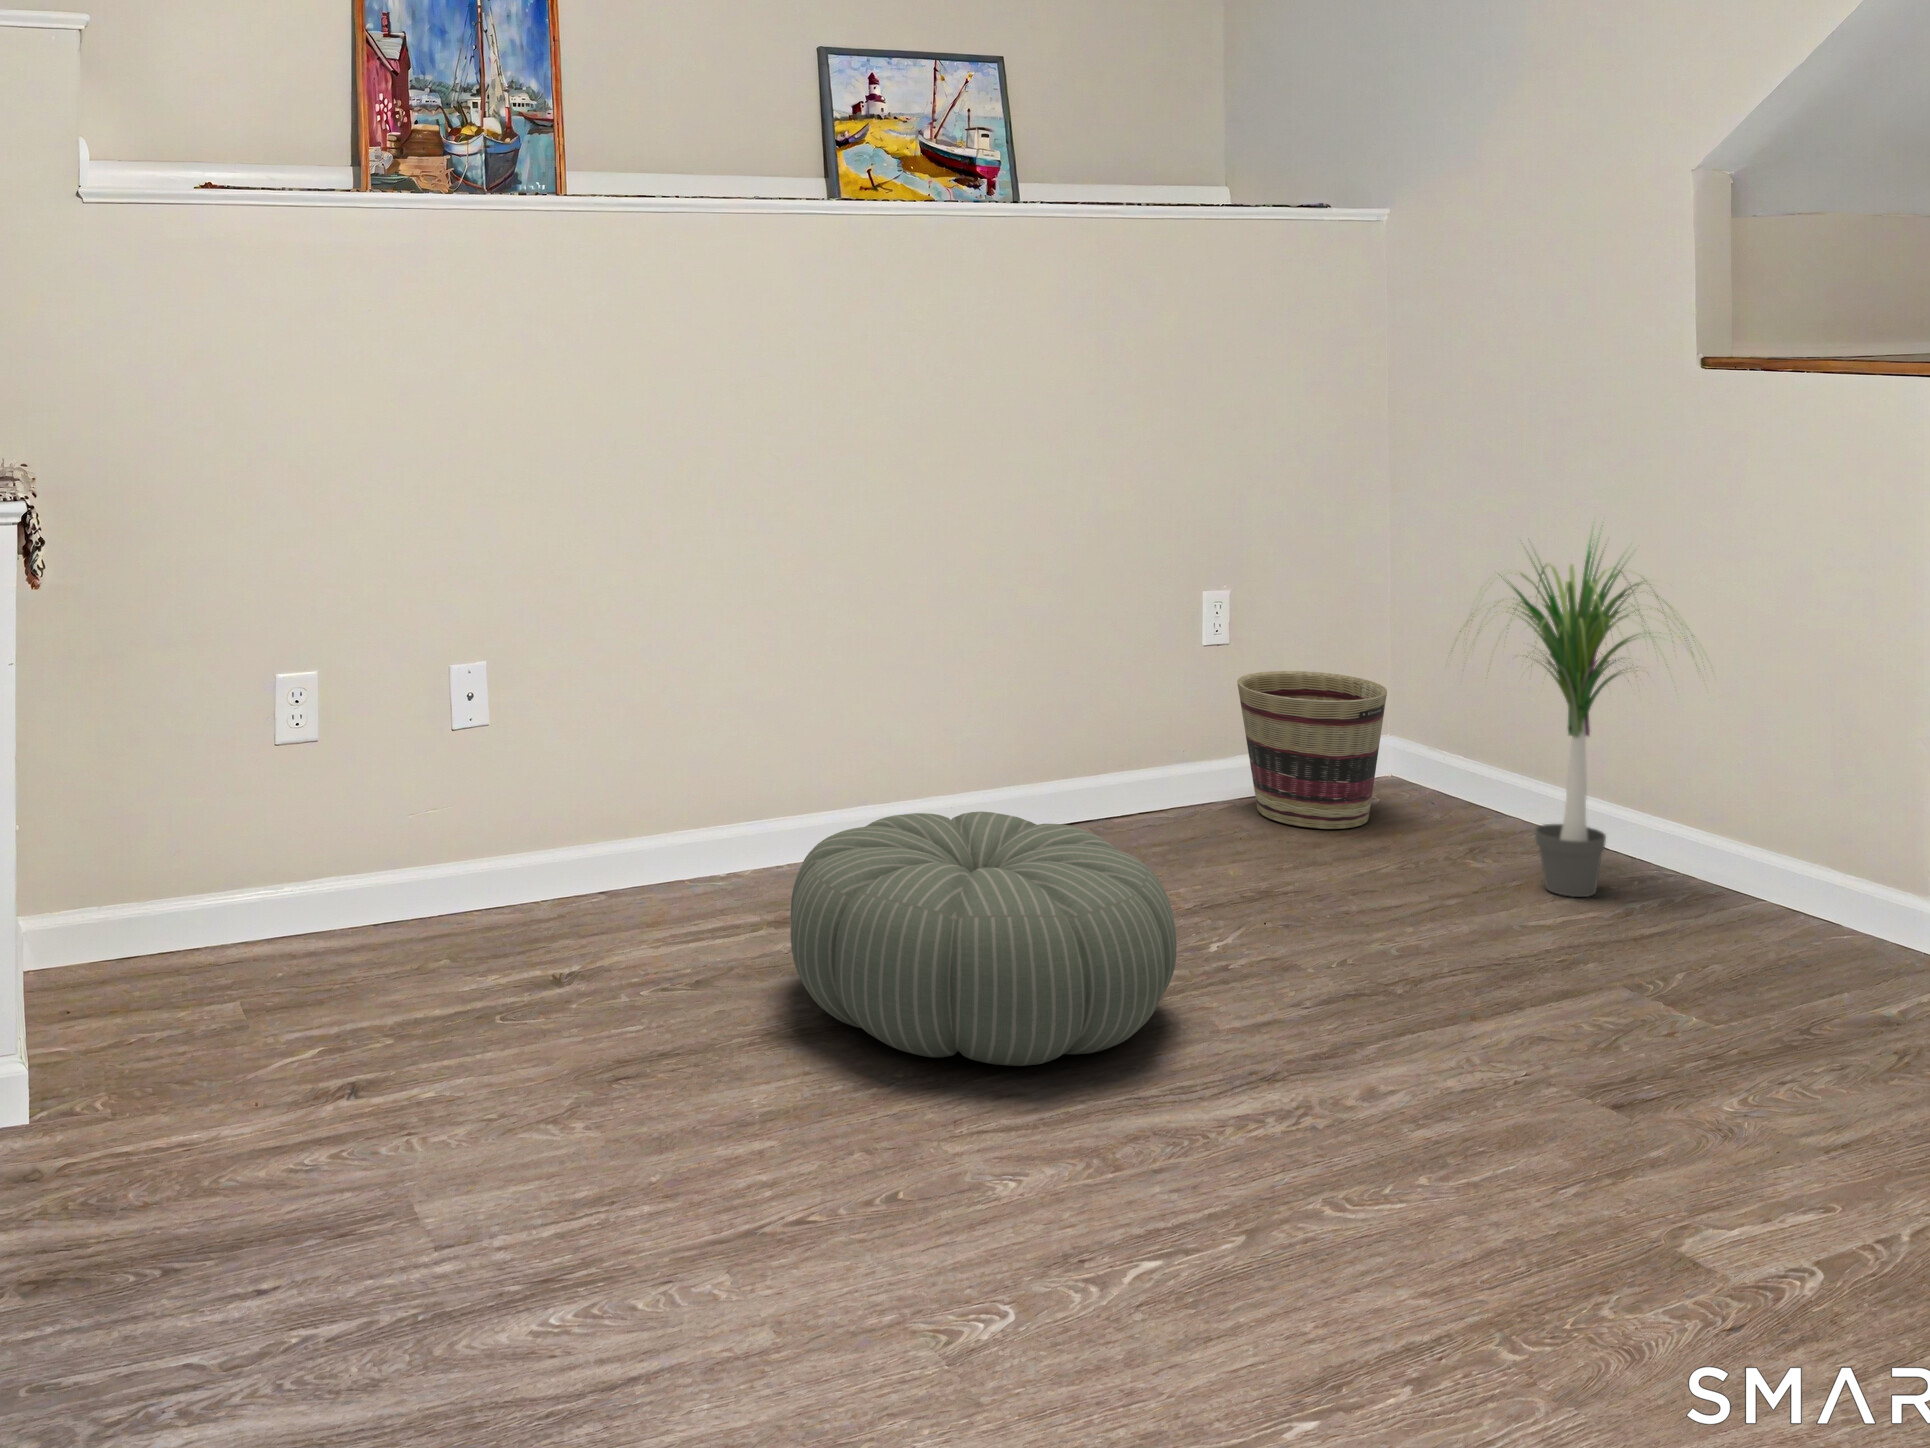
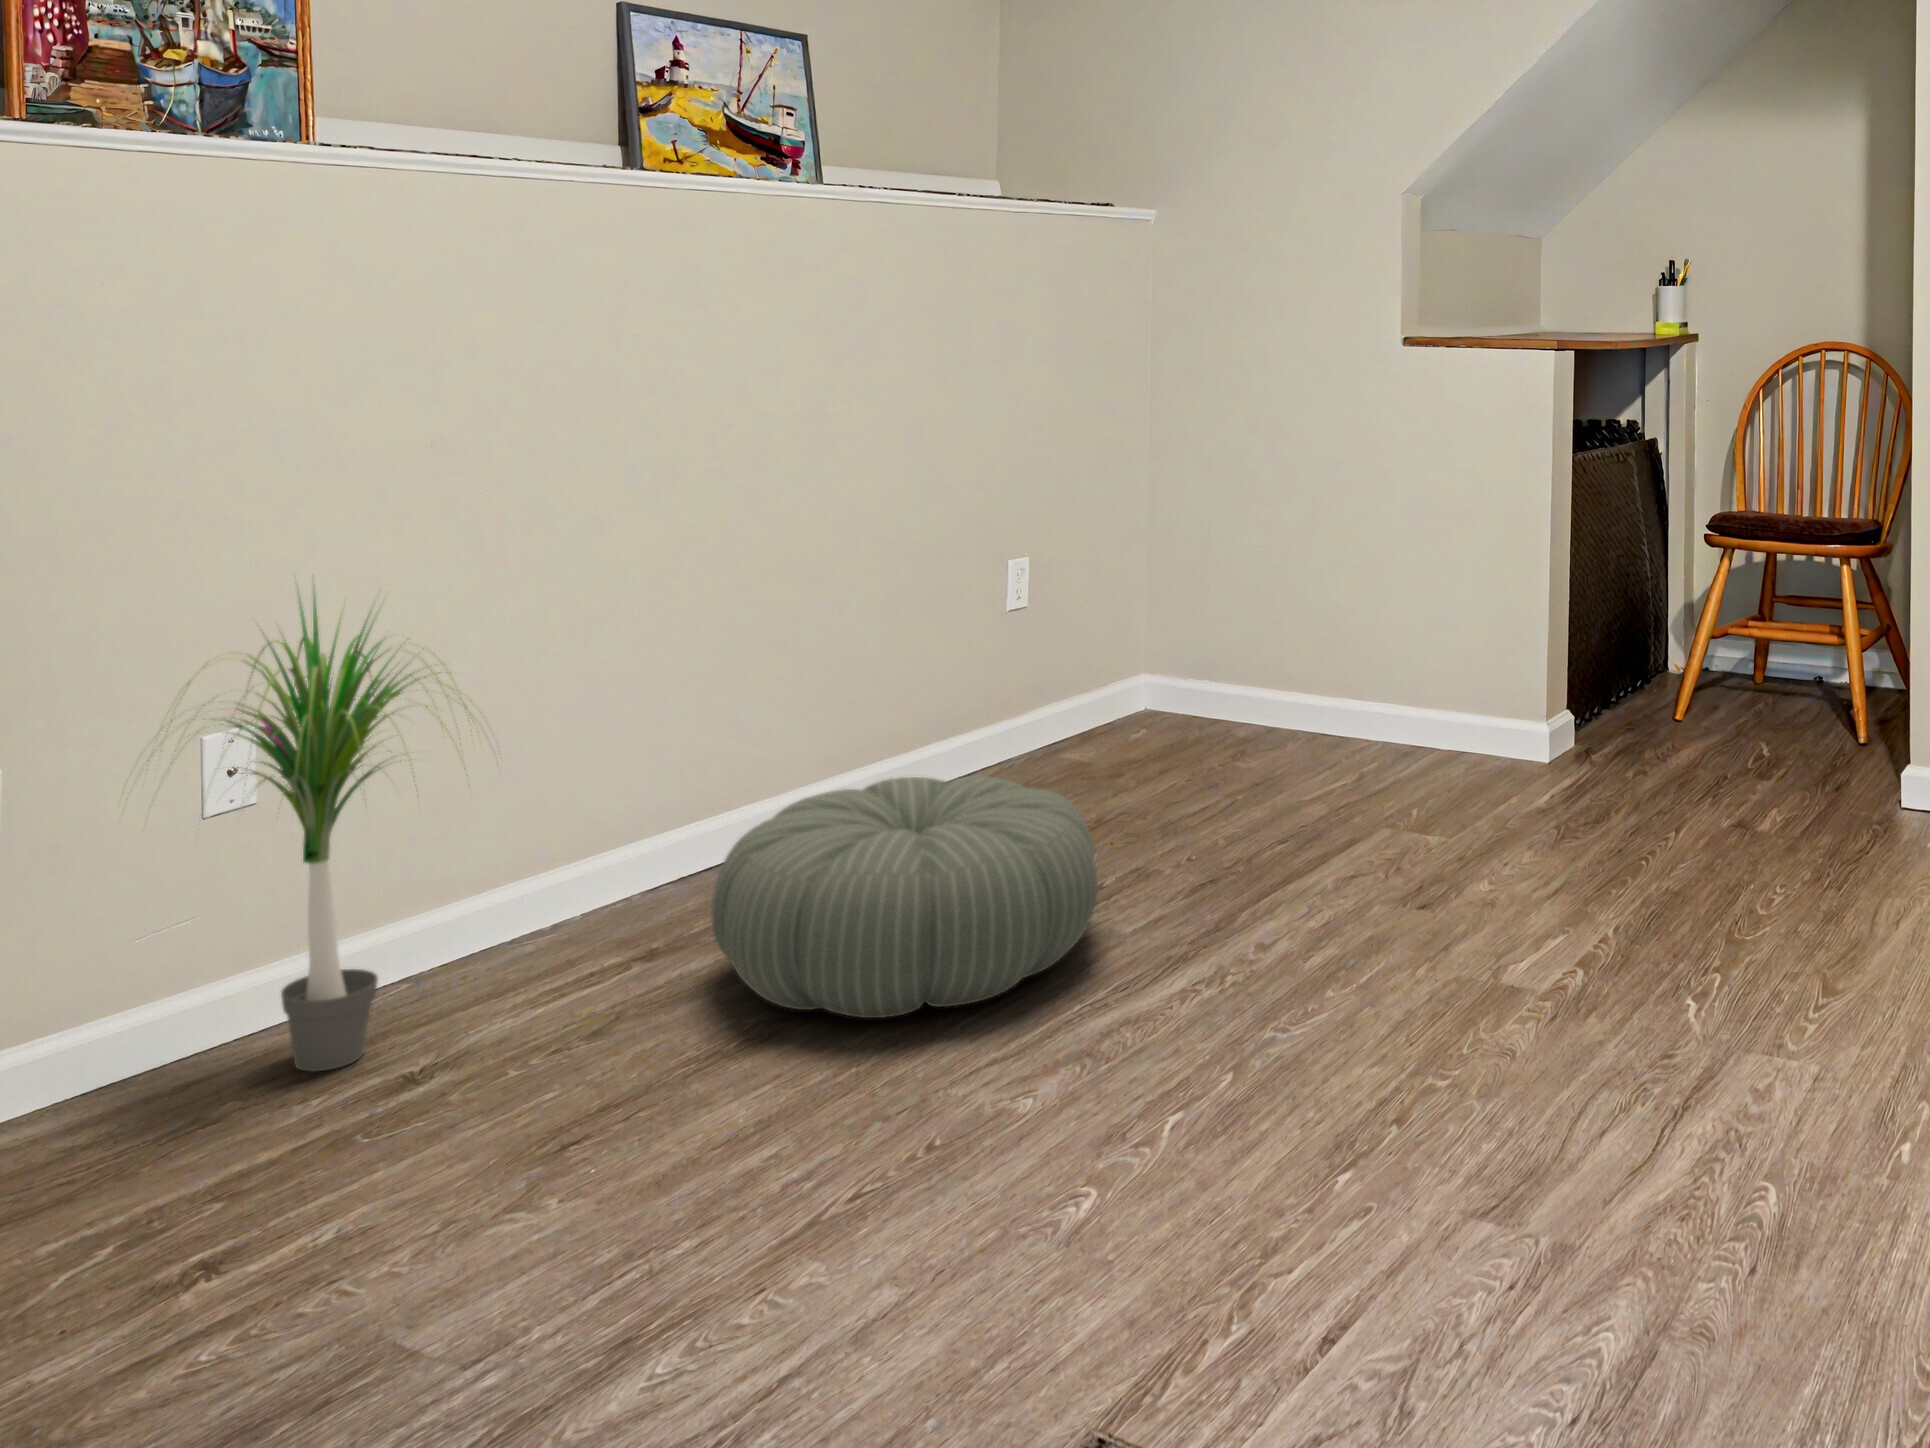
potted plant: present [1451,543,1697,897] -> present [140,595,485,1072]
basket: present [1237,671,1387,829] -> none [1039,613,1165,749]

